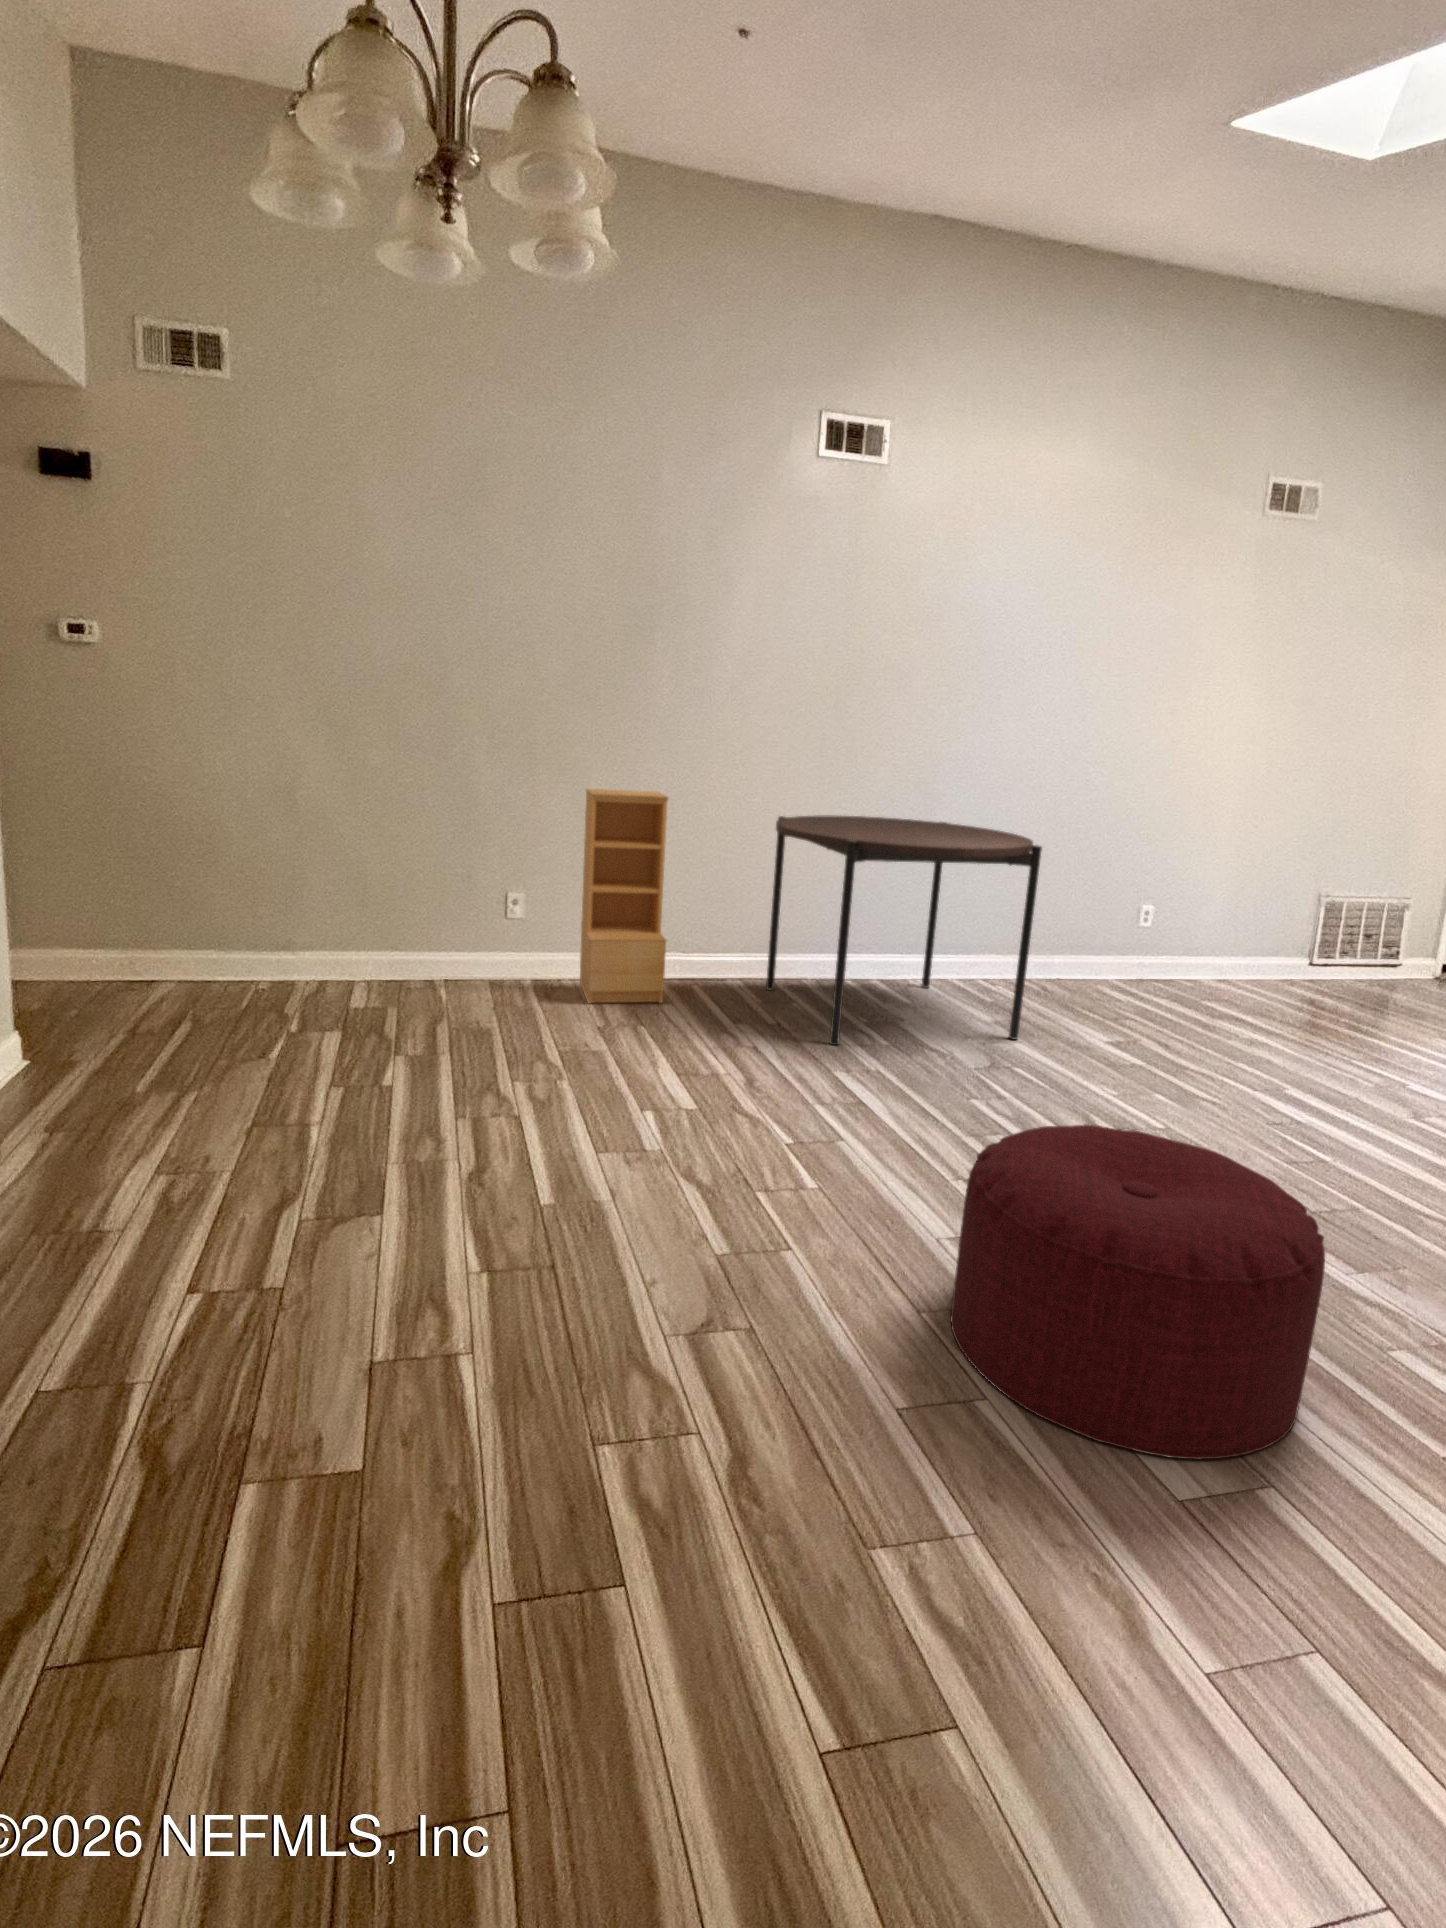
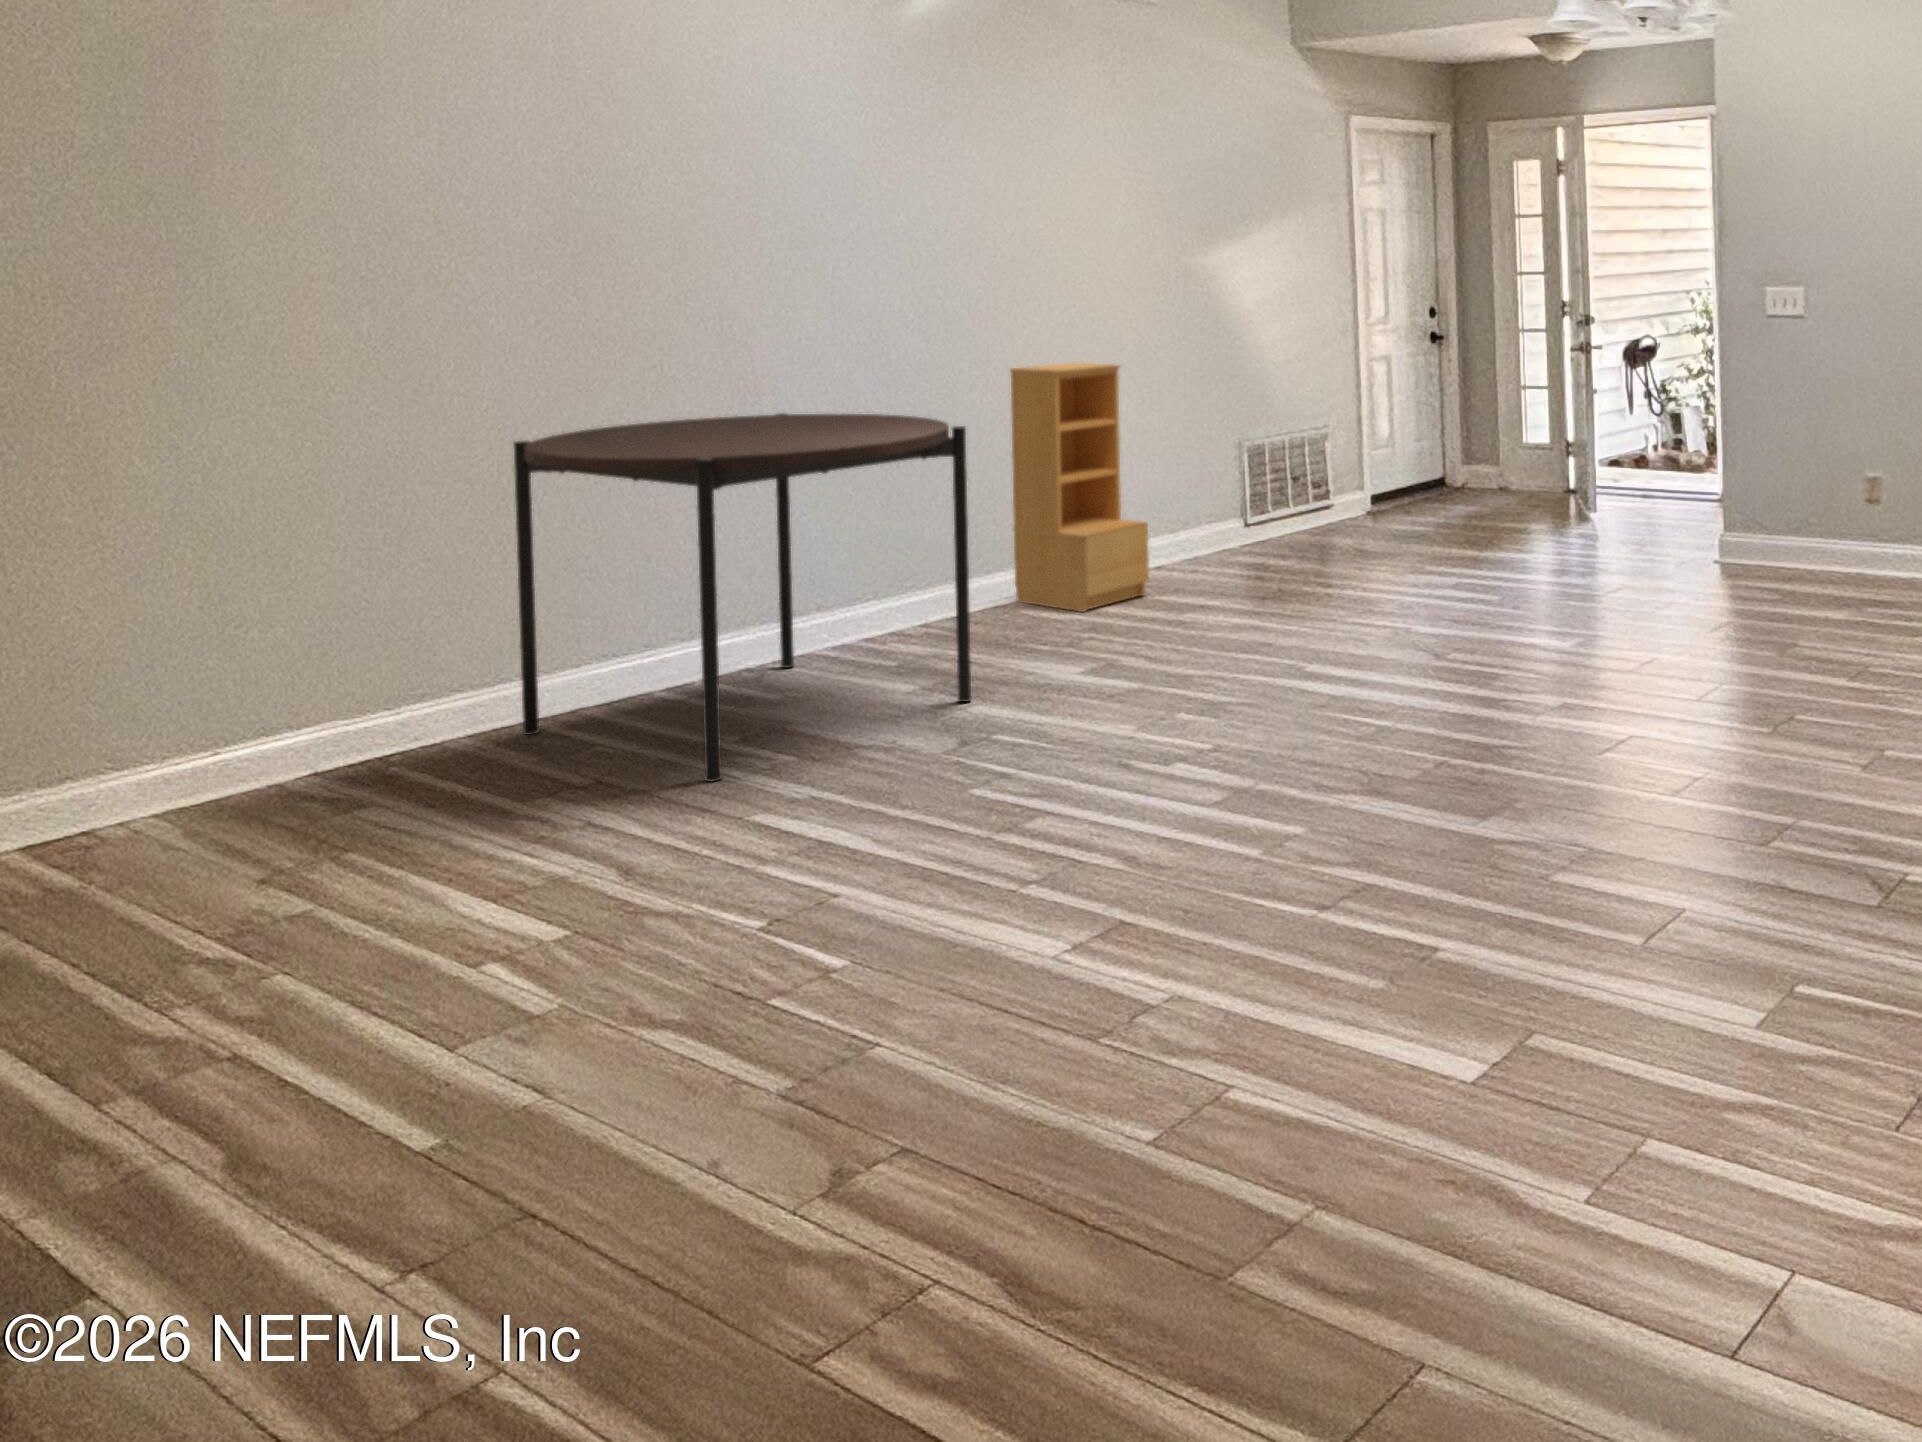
bookshelf: present [580,789,668,1004] -> present [1010,363,1149,612]
ottoman: present [950,1124,1325,1459] -> none [1126,726,1512,1076]

